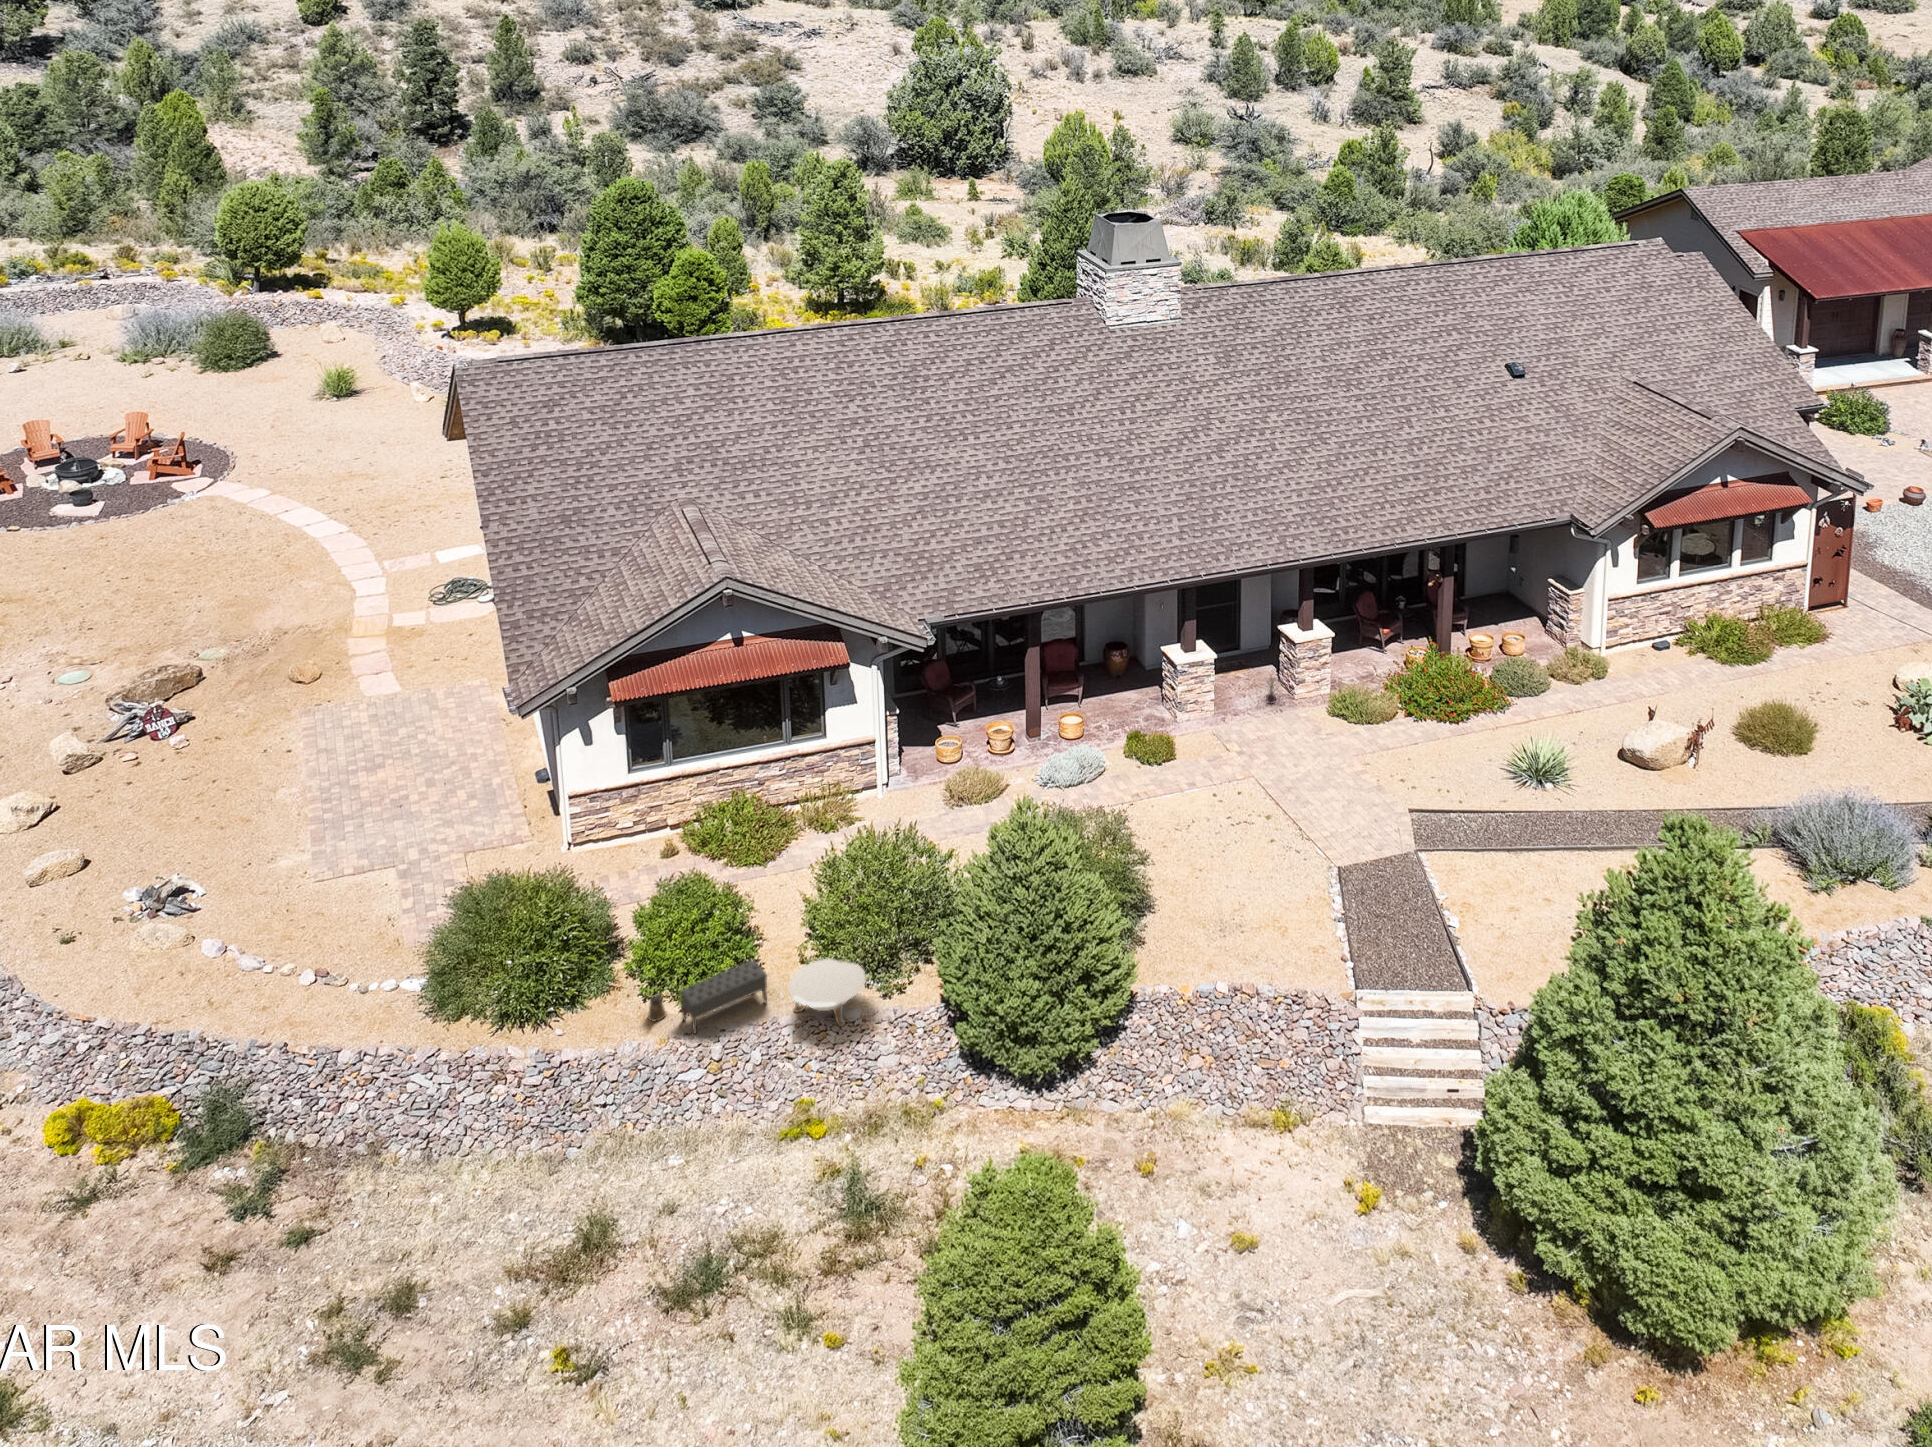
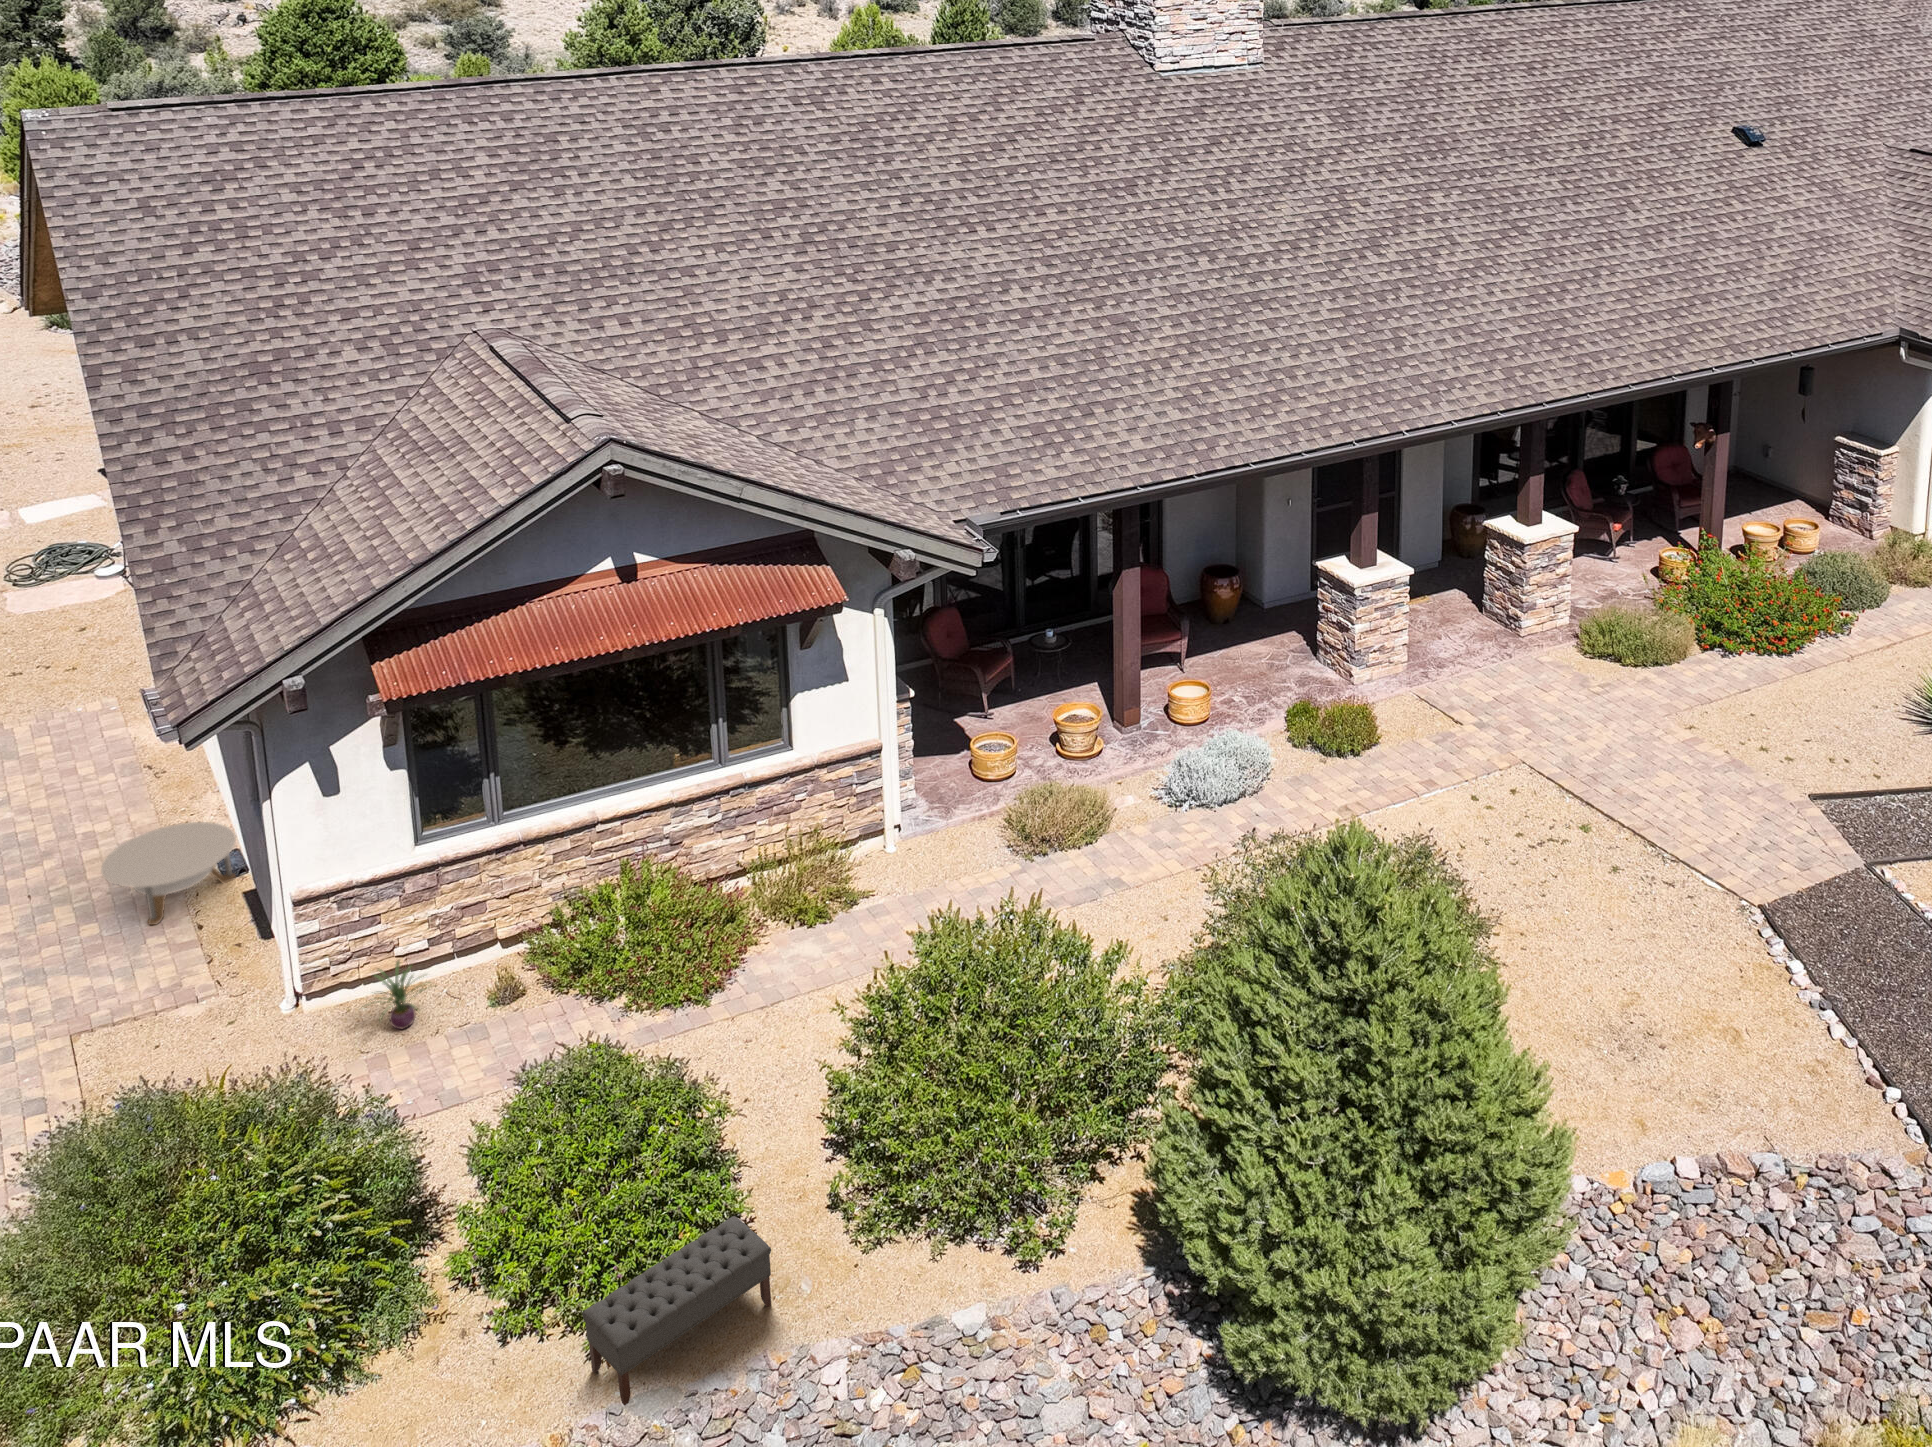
decorative plant: present [1266,677,1278,704] -> present [375,961,424,1030]
round table: present [788,959,866,1027] -> present [101,822,236,925]
watering can: present [648,993,666,1021] -> none [512,1317,553,1384]

